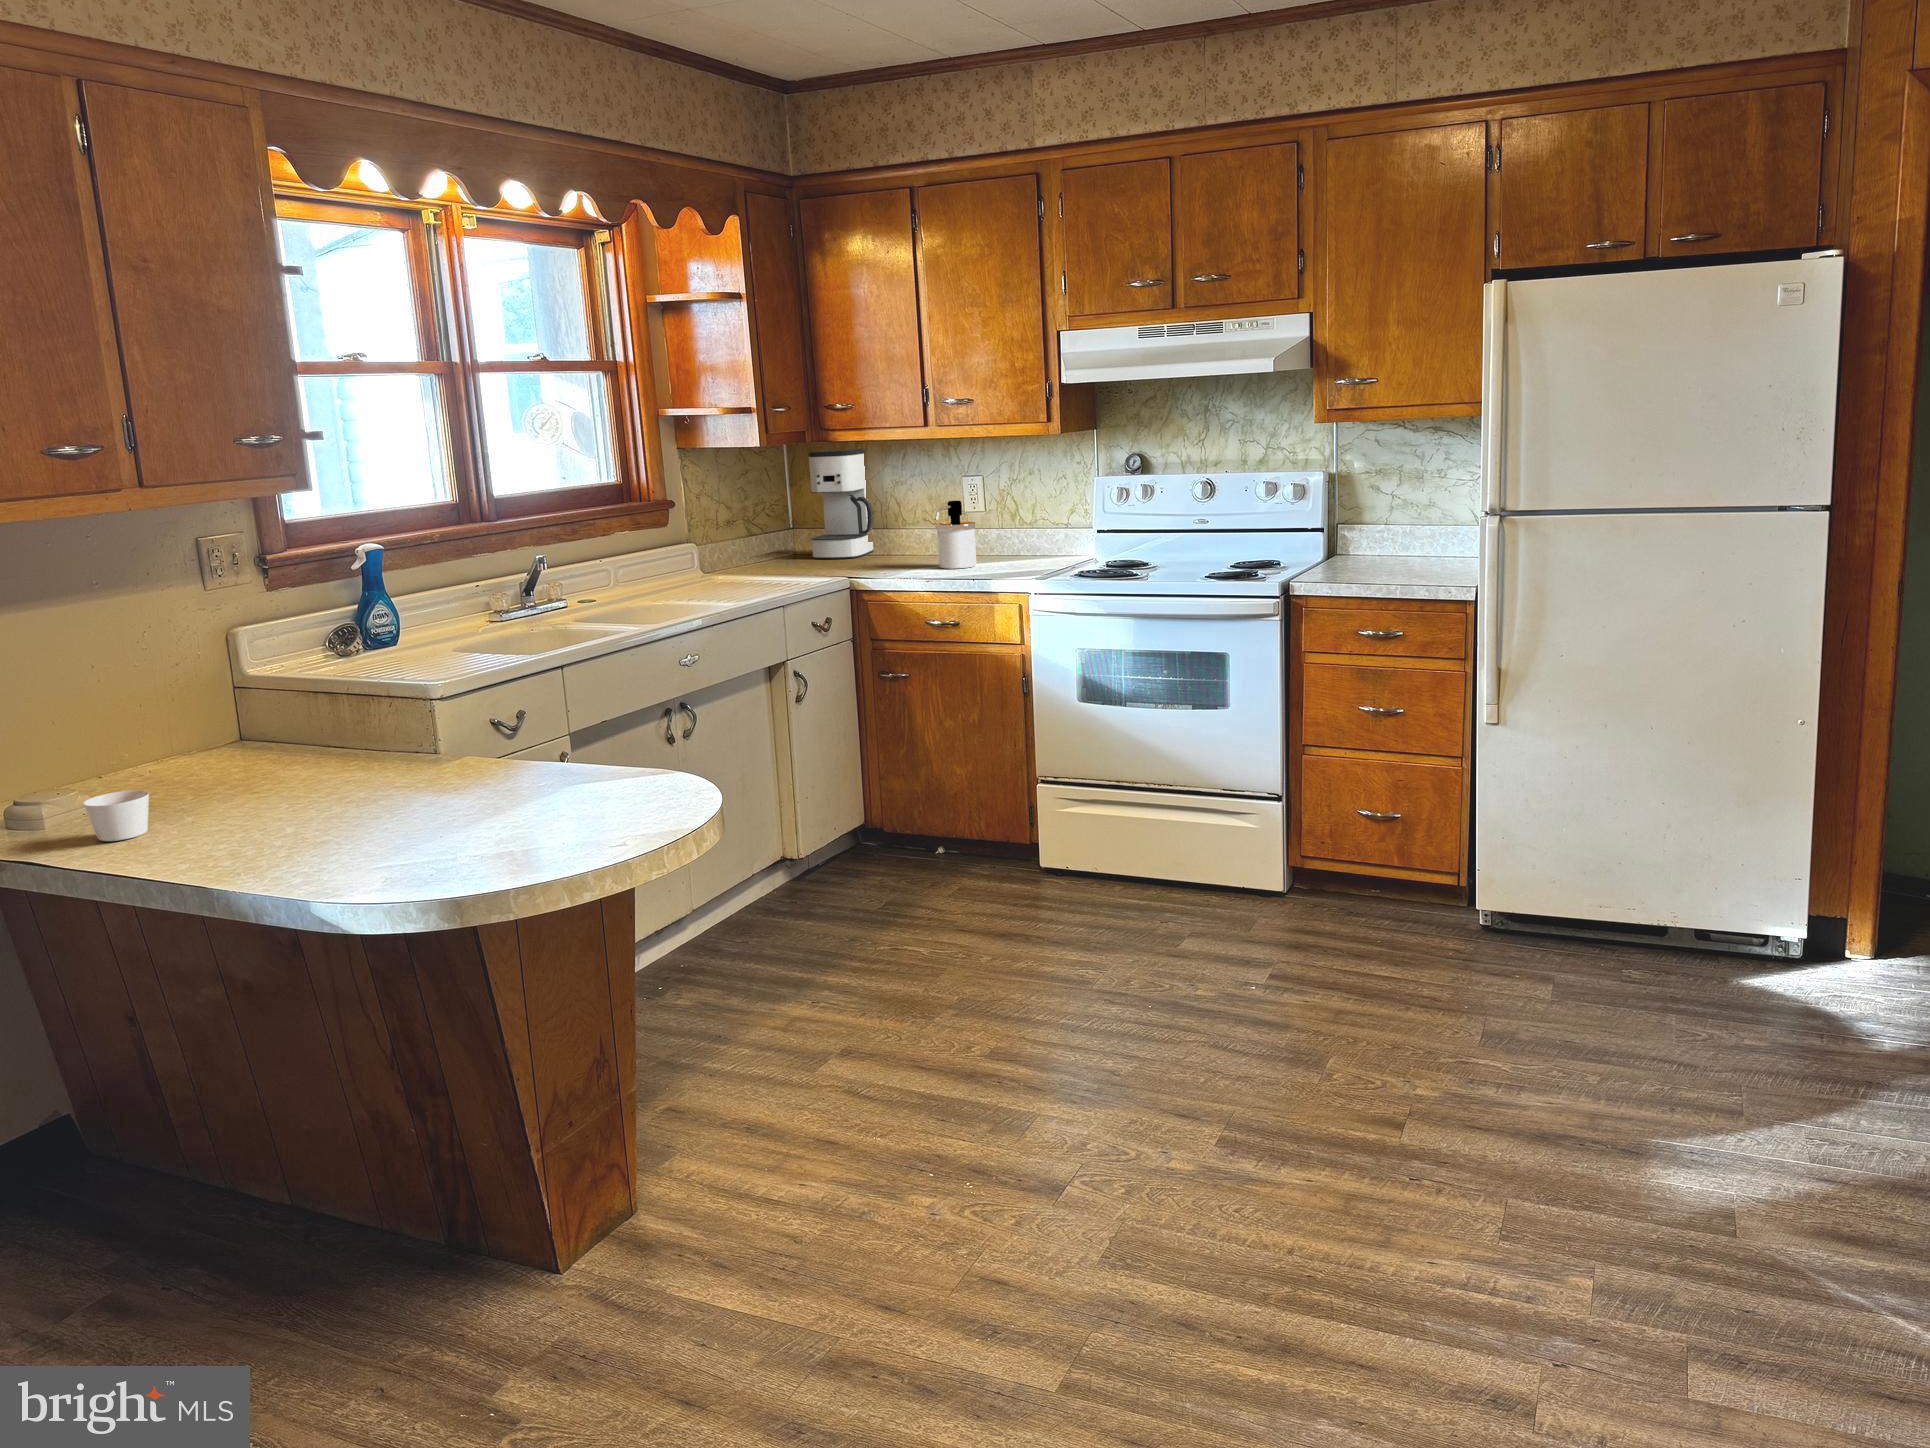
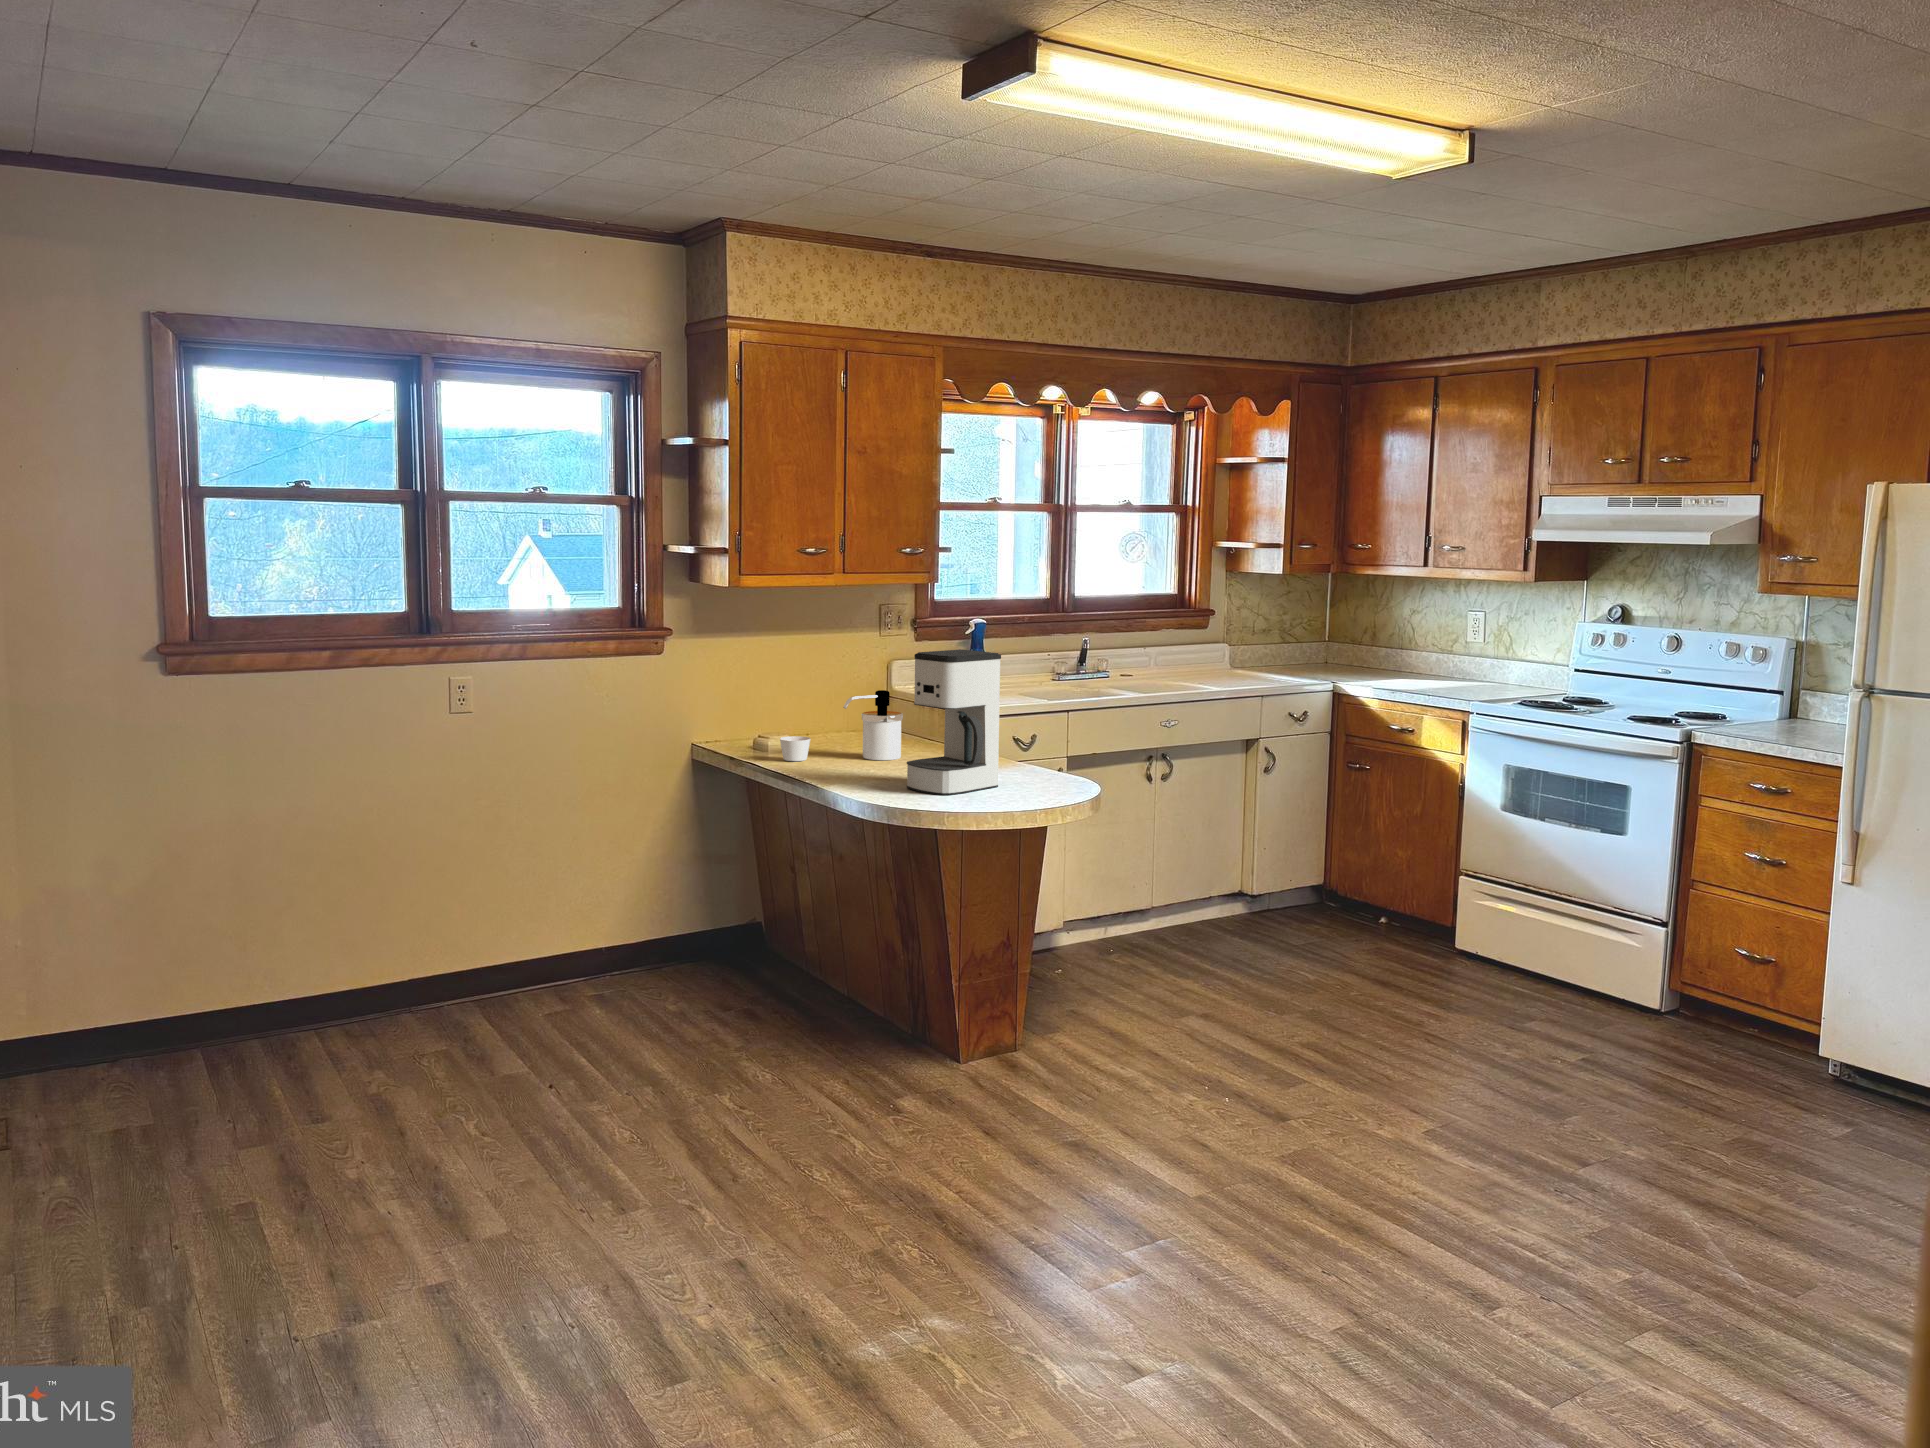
coffee maker: present [809,449,874,559] -> present [907,649,1001,795]
soap dispenser: present [935,501,976,569] -> present [843,690,903,760]

